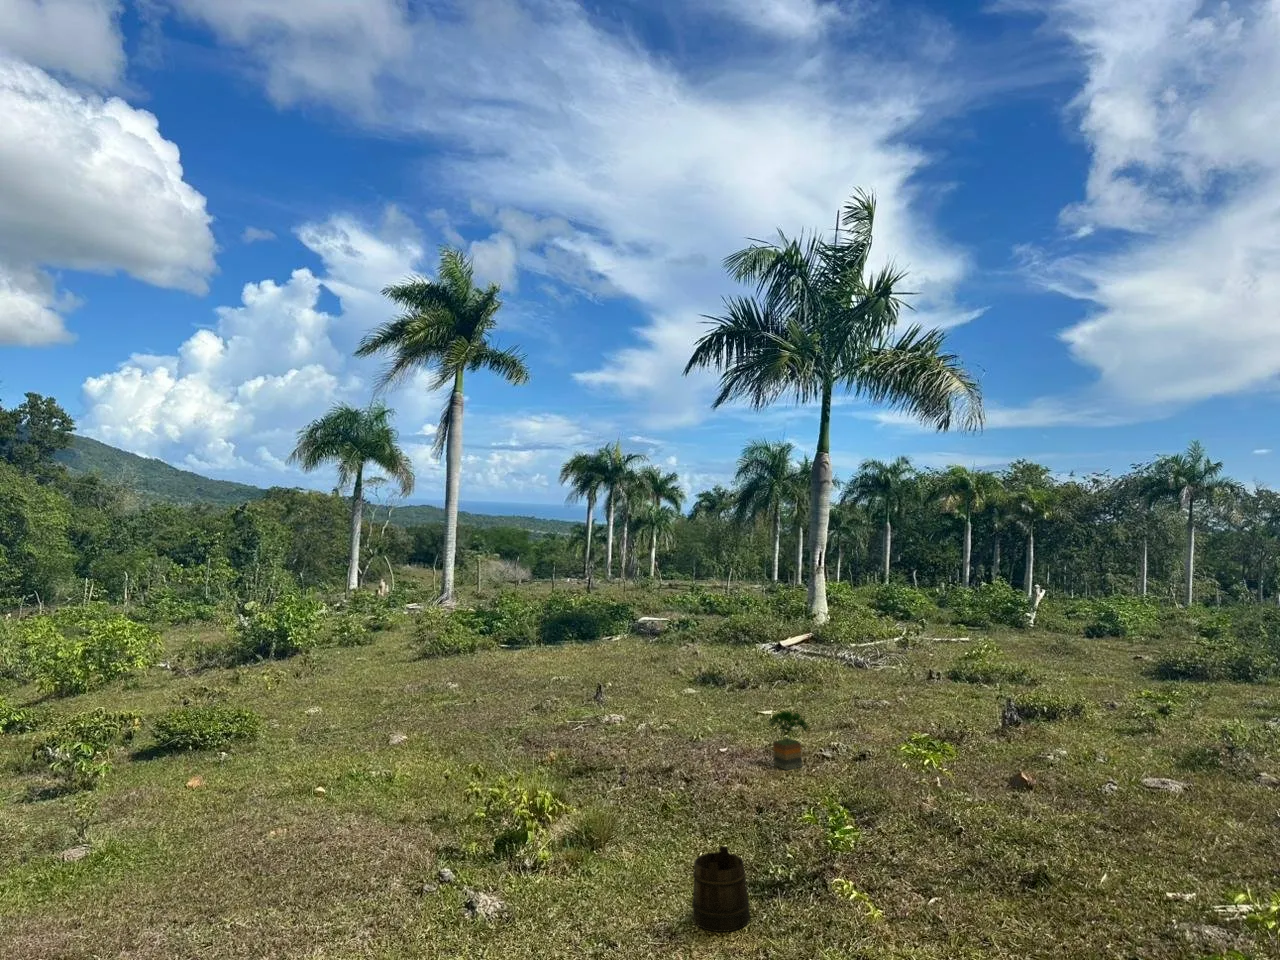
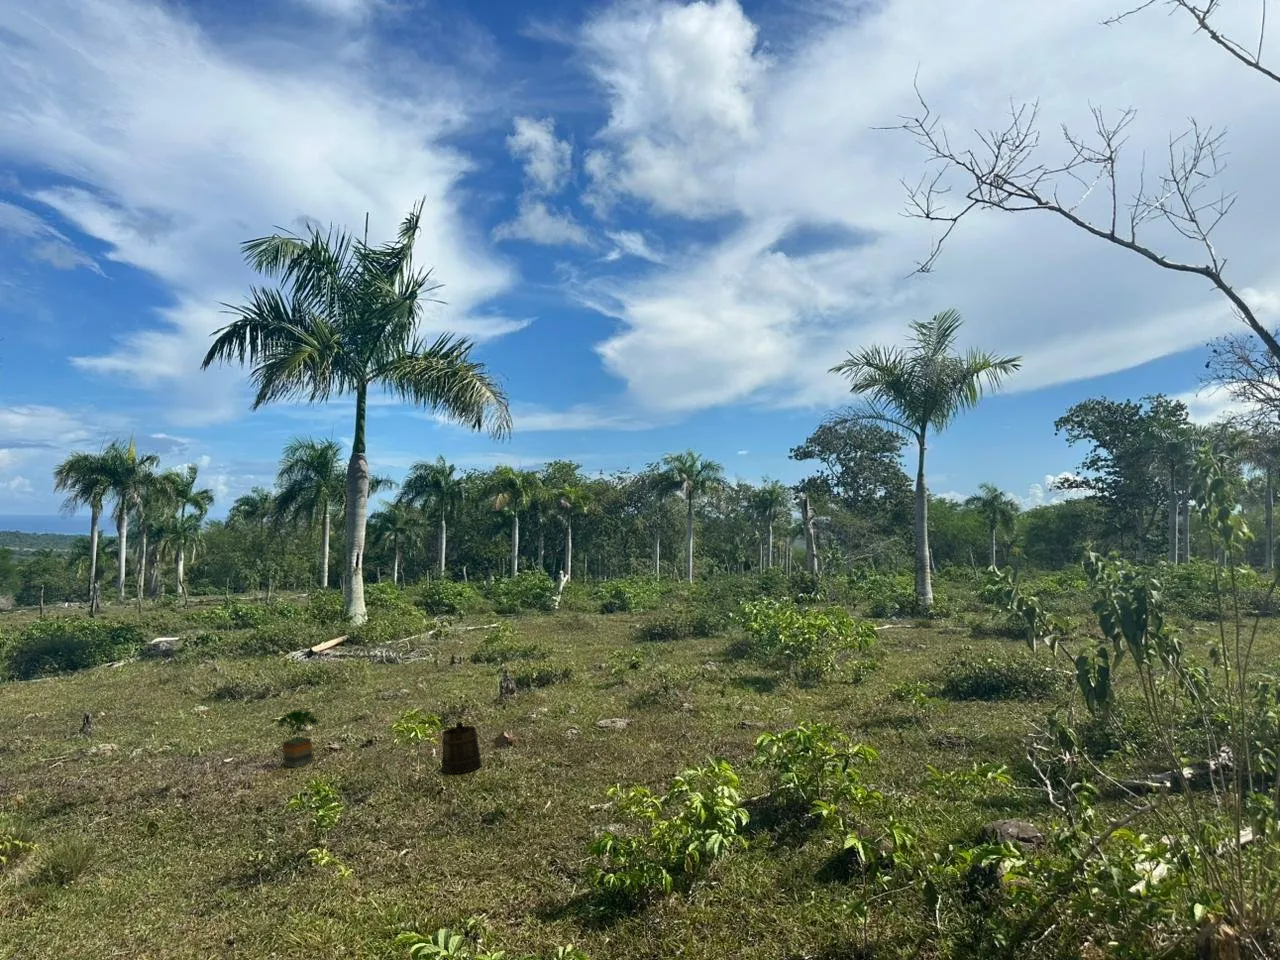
bucket: present [692,846,750,932] -> present [441,722,481,774]

